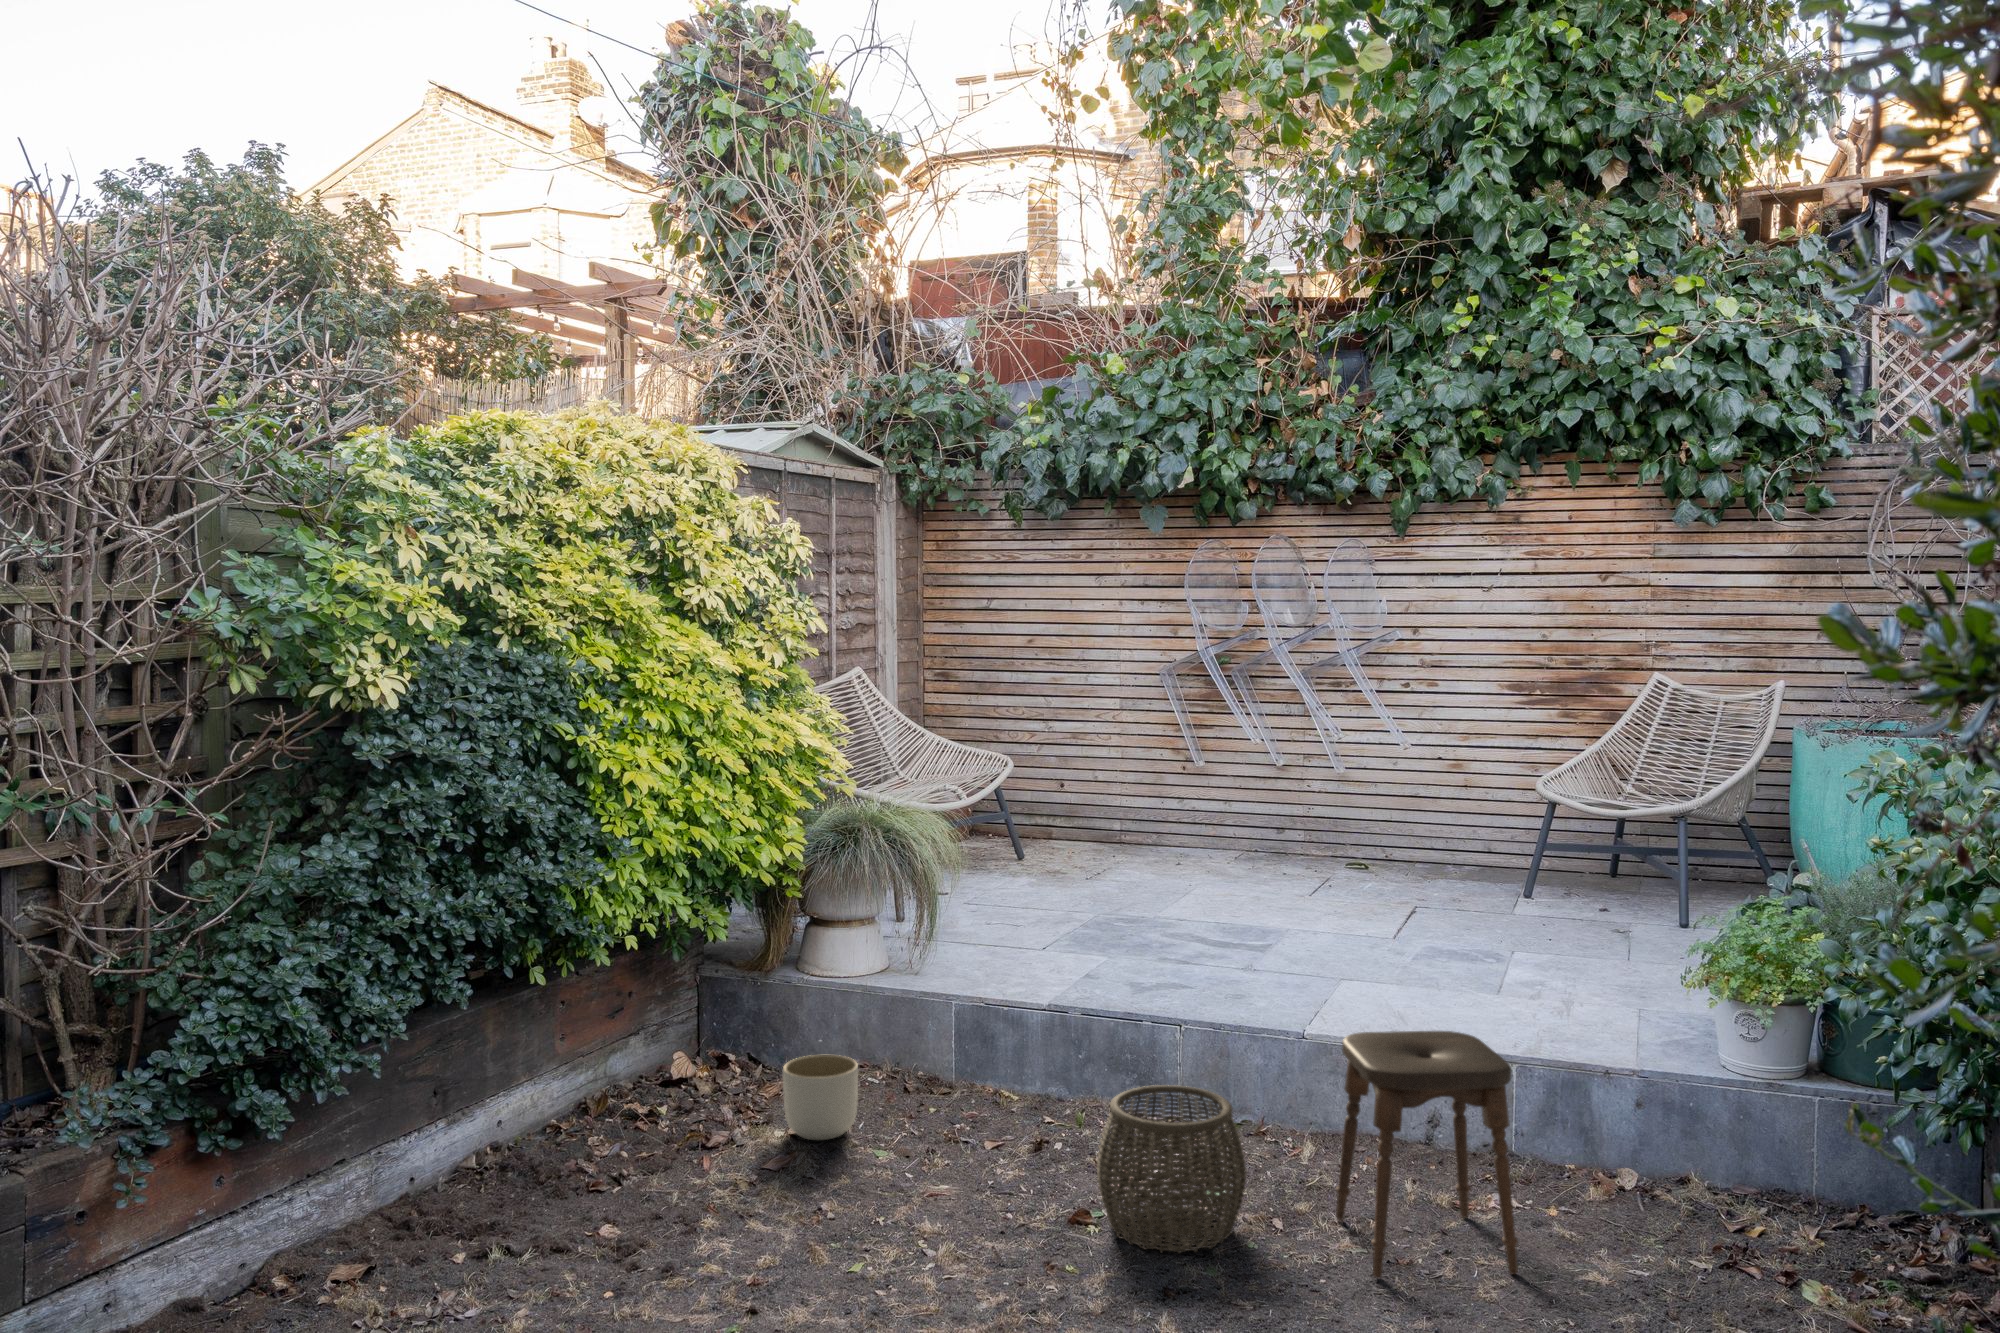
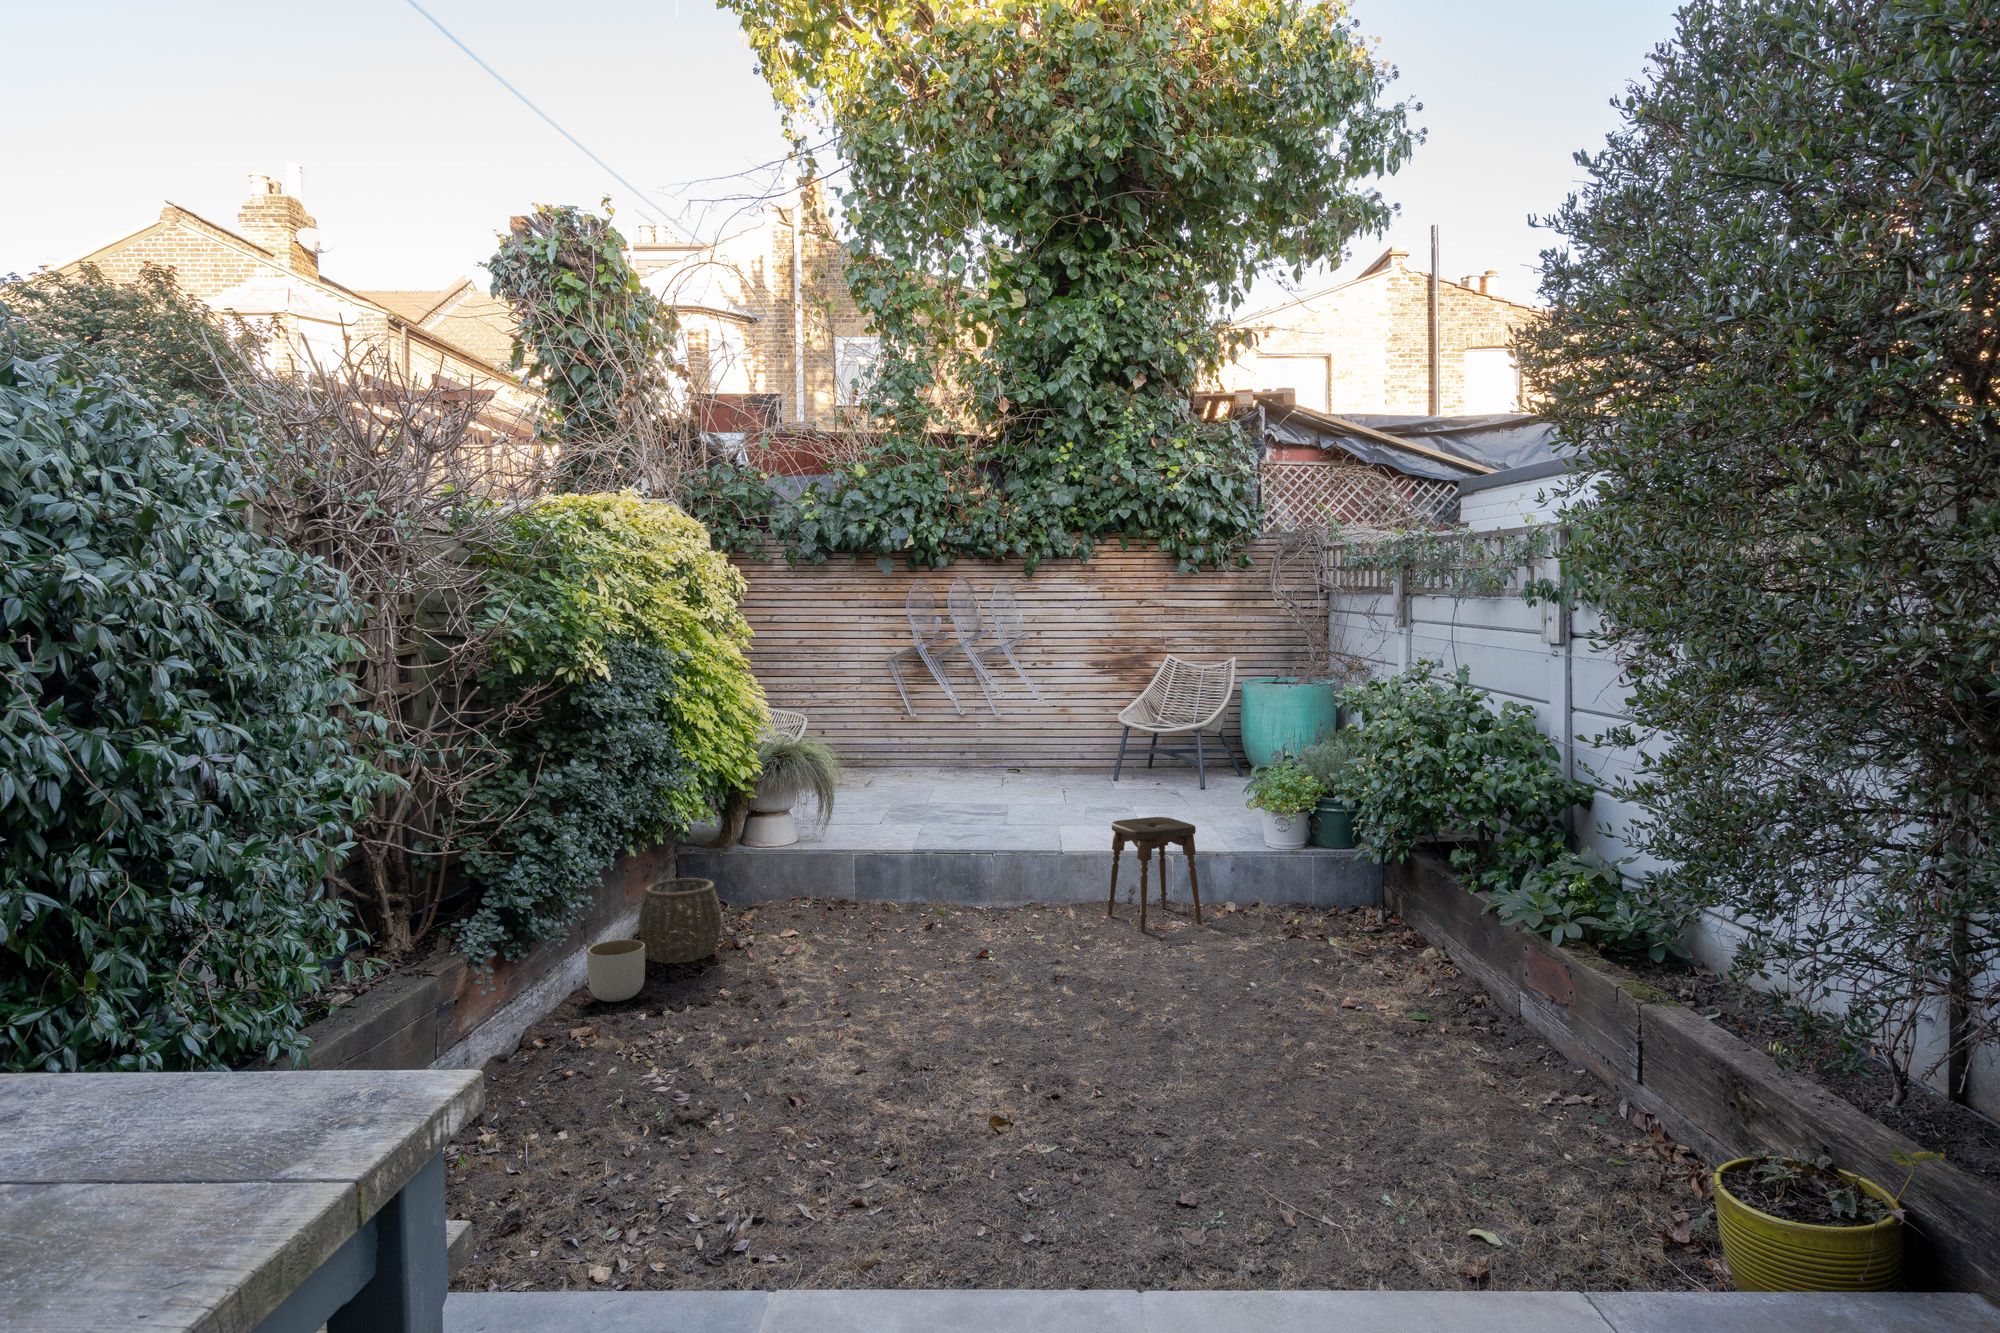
planter: present [783,1055,858,1140] -> present [587,940,645,1002]
woven basket: present [1097,1085,1246,1253] -> present [638,878,722,964]

